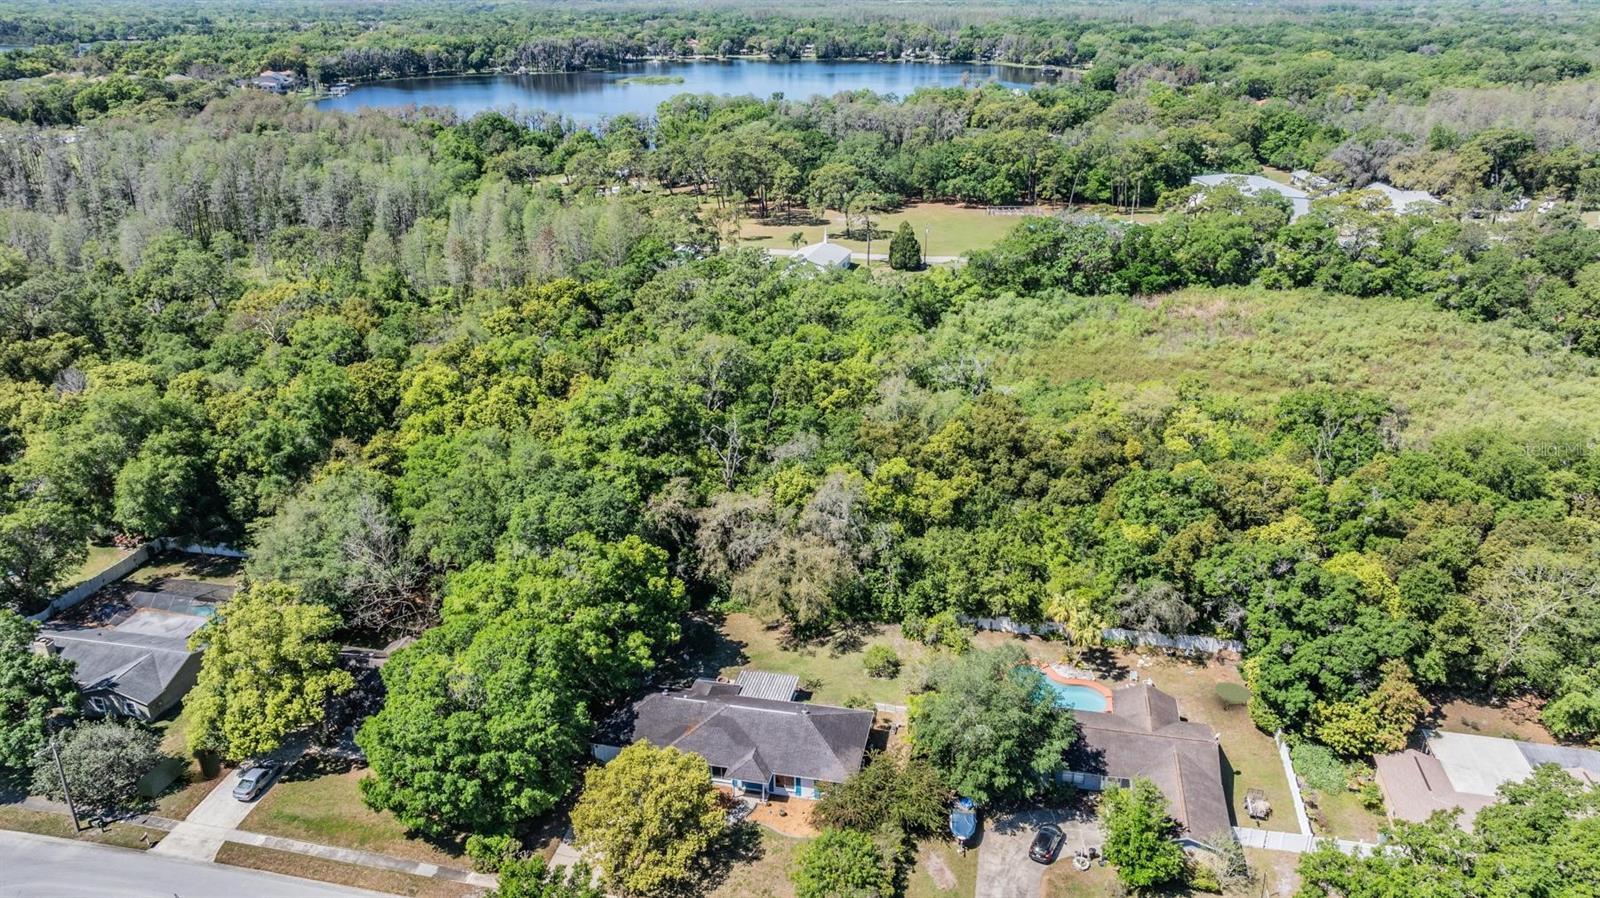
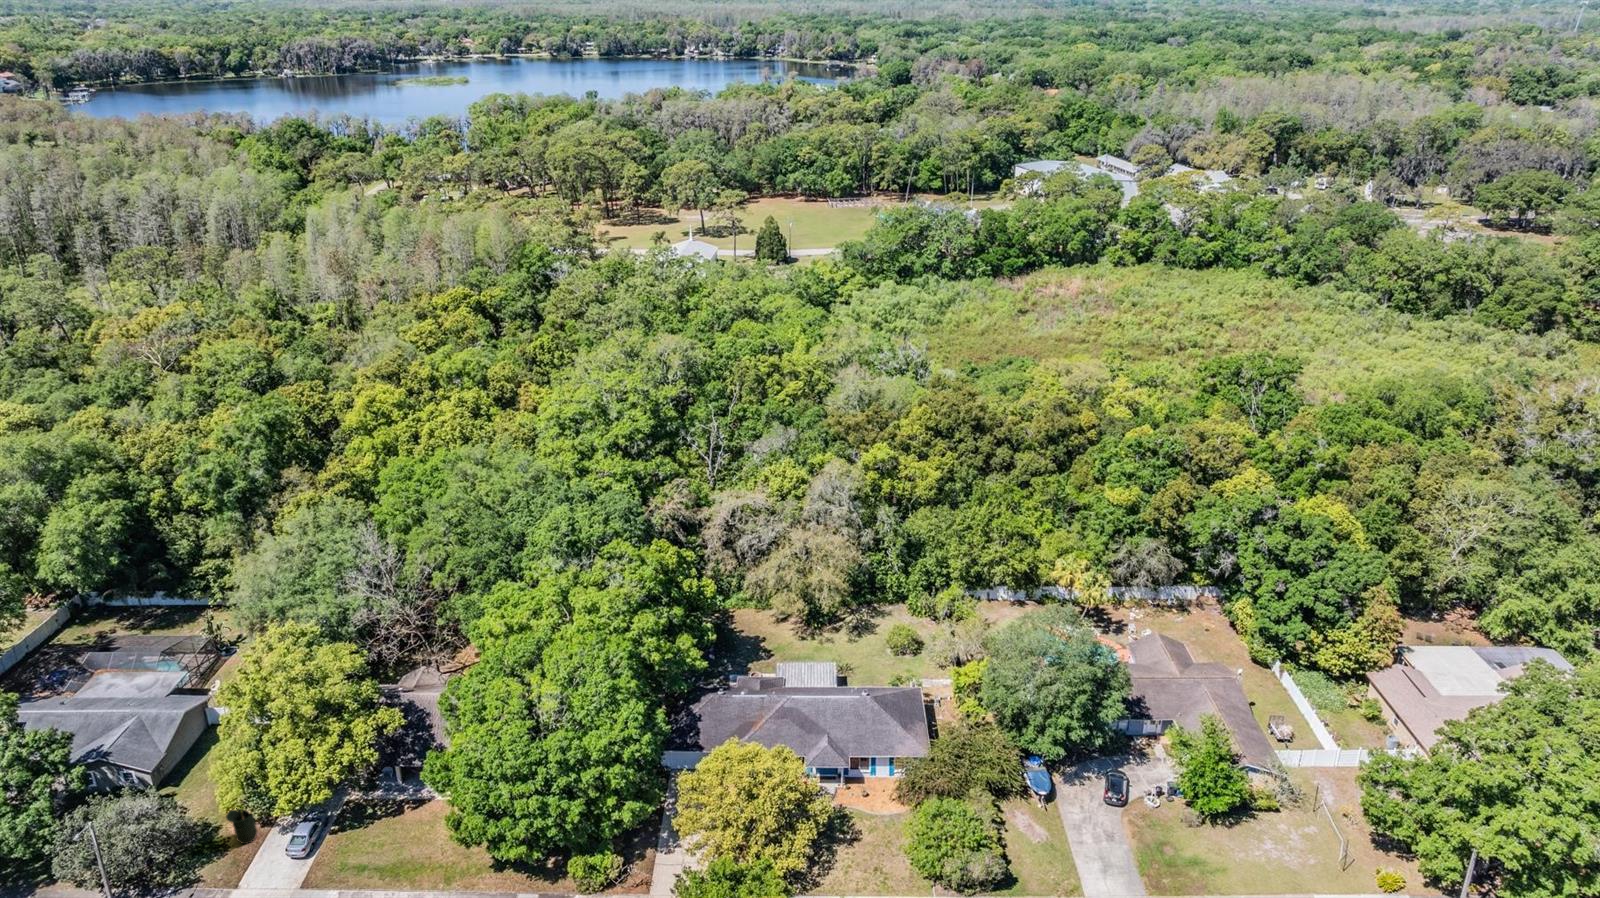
round table: present [1215,682,1251,710] -> none [1212,624,1245,650]
bench: present [137,759,183,798] -> none [168,827,212,872]

